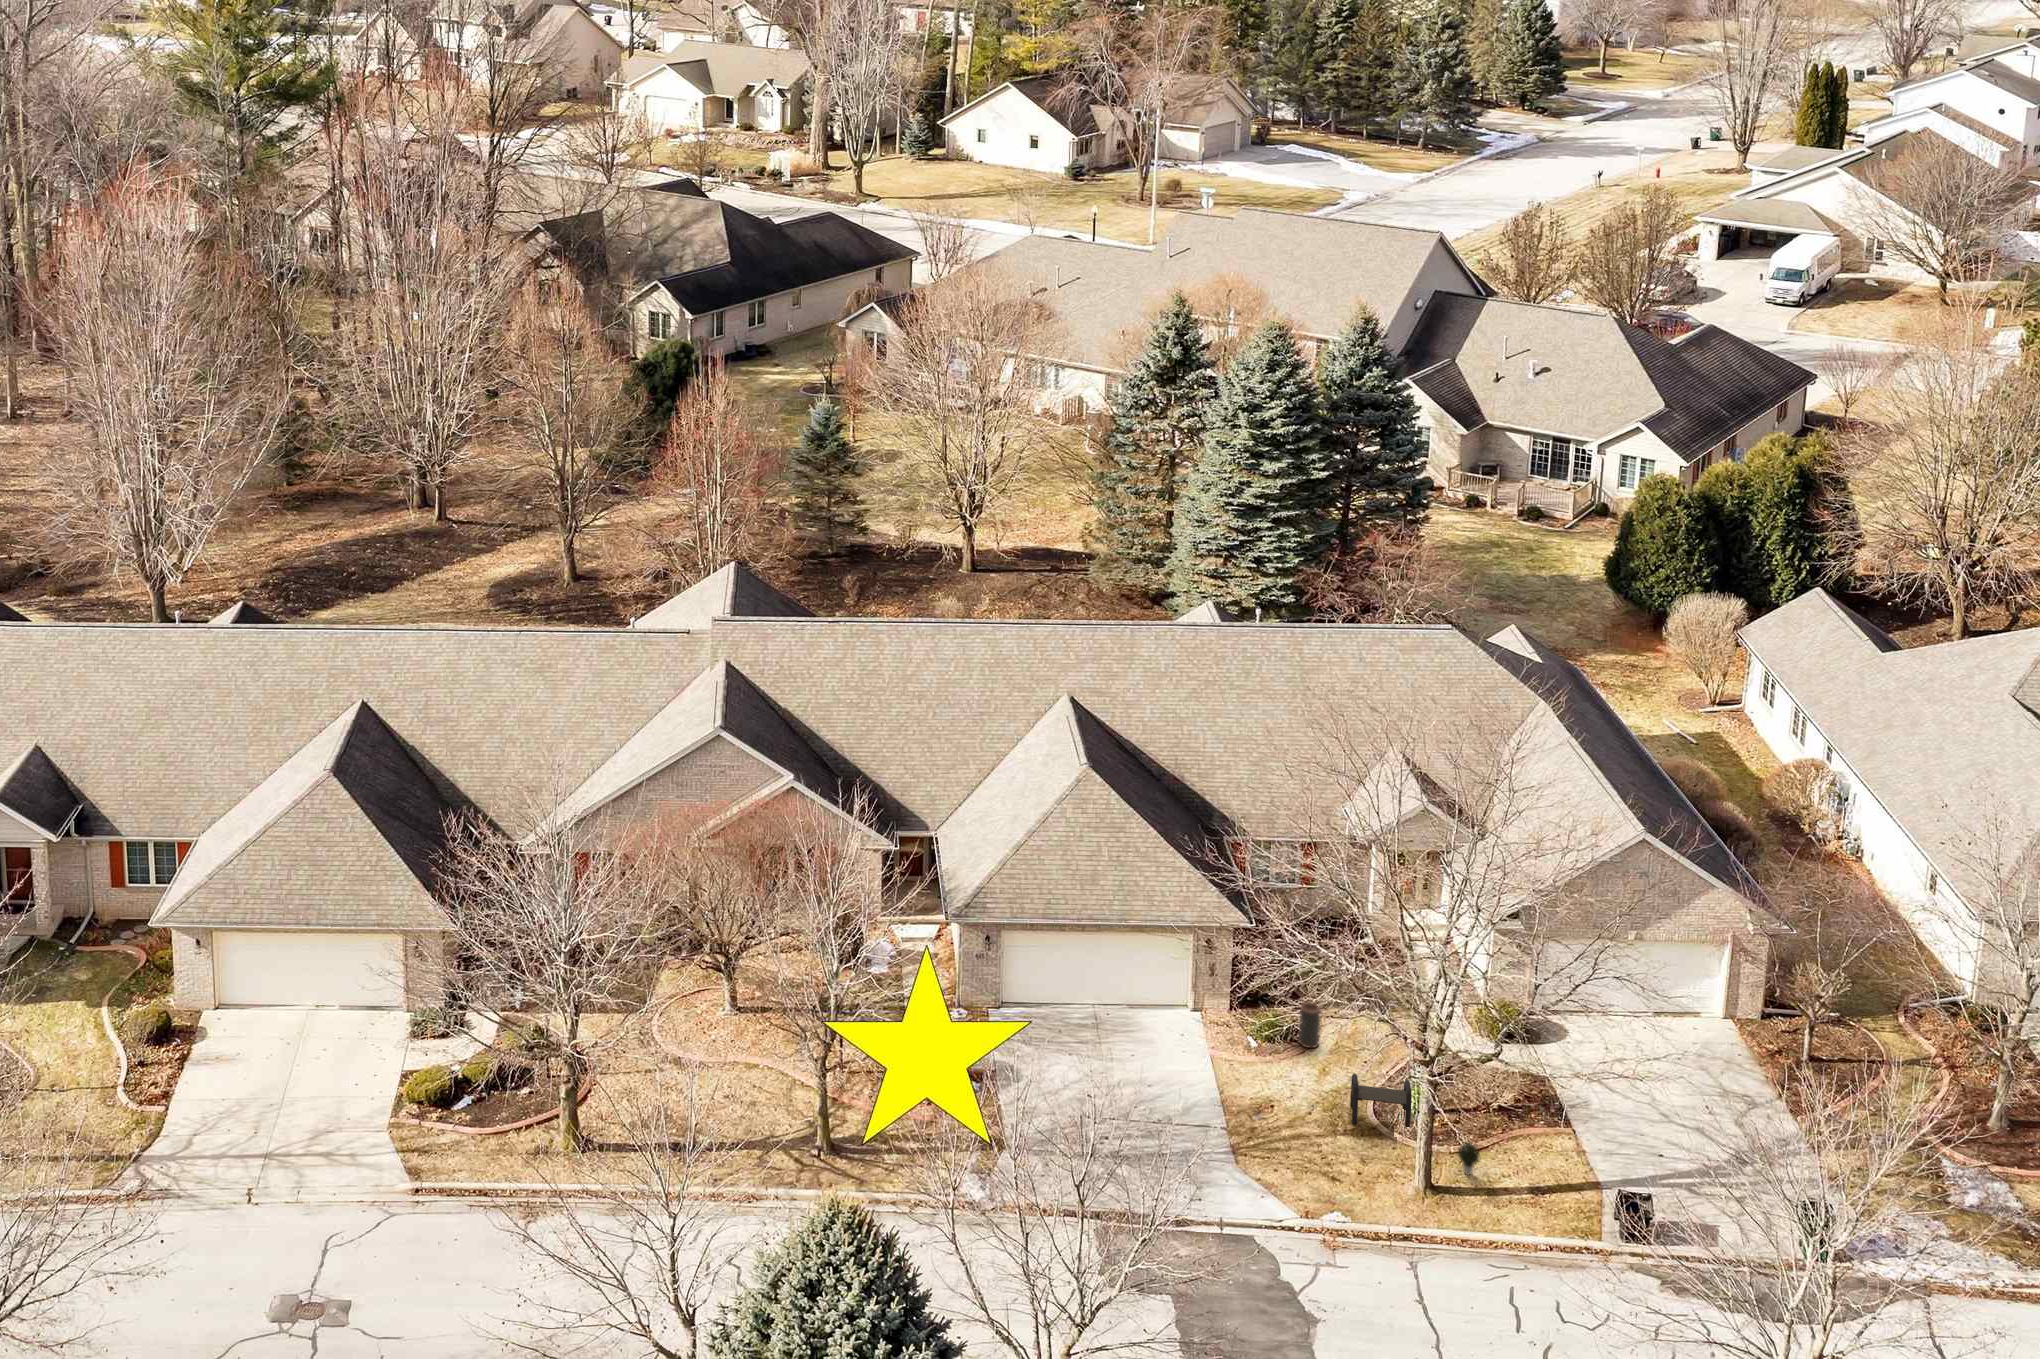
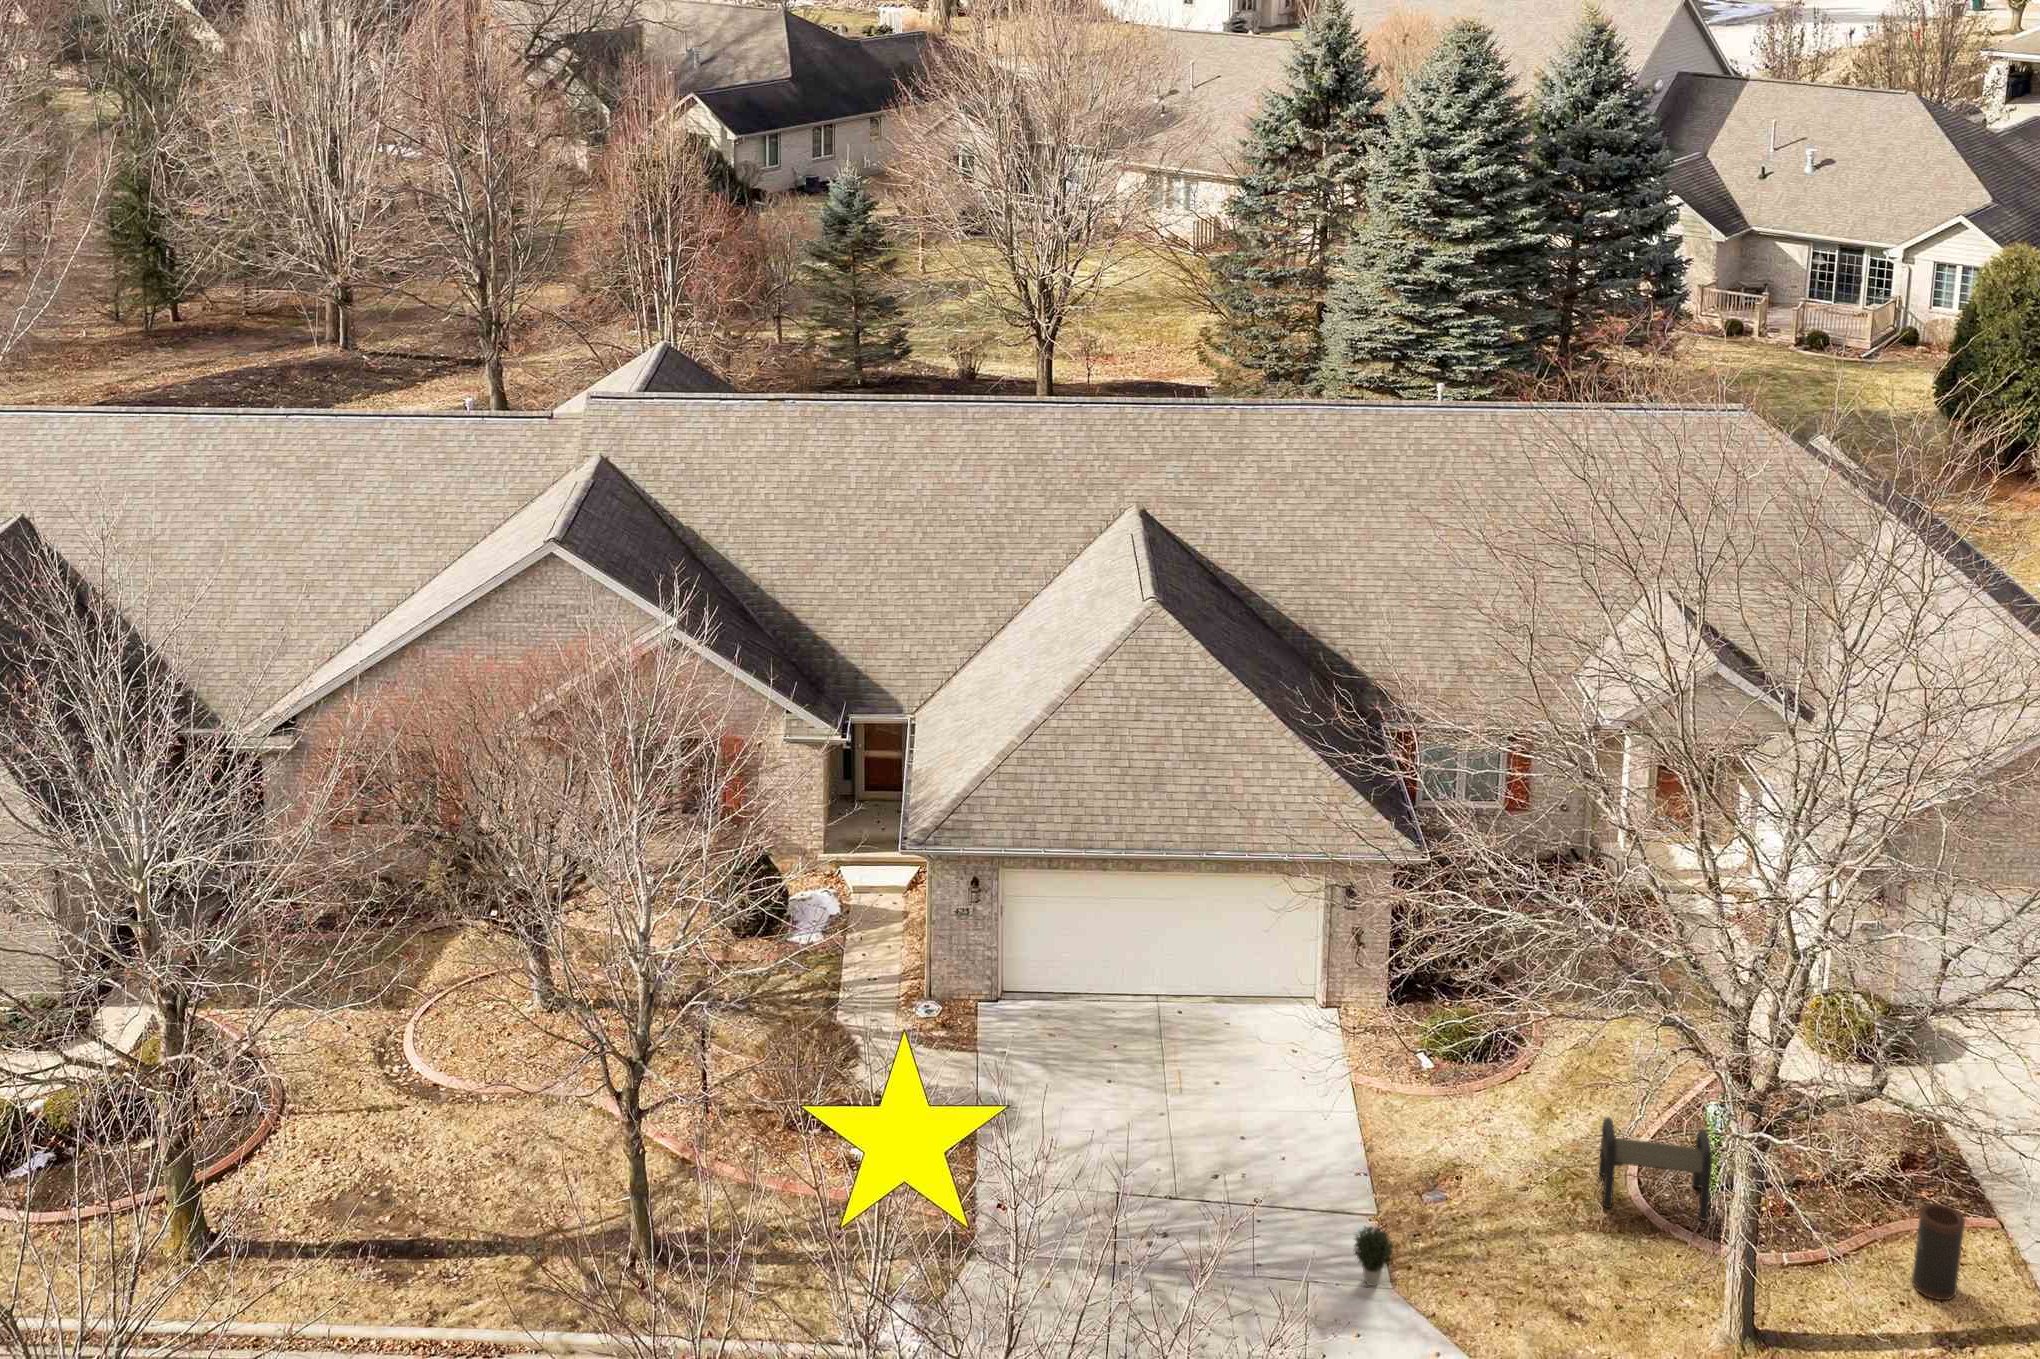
trash can: present [1299,1001,1321,1048] -> present [1912,1203,1965,1300]
potted plant: present [1458,1142,1480,1175] -> present [1354,1227,1394,1286]

